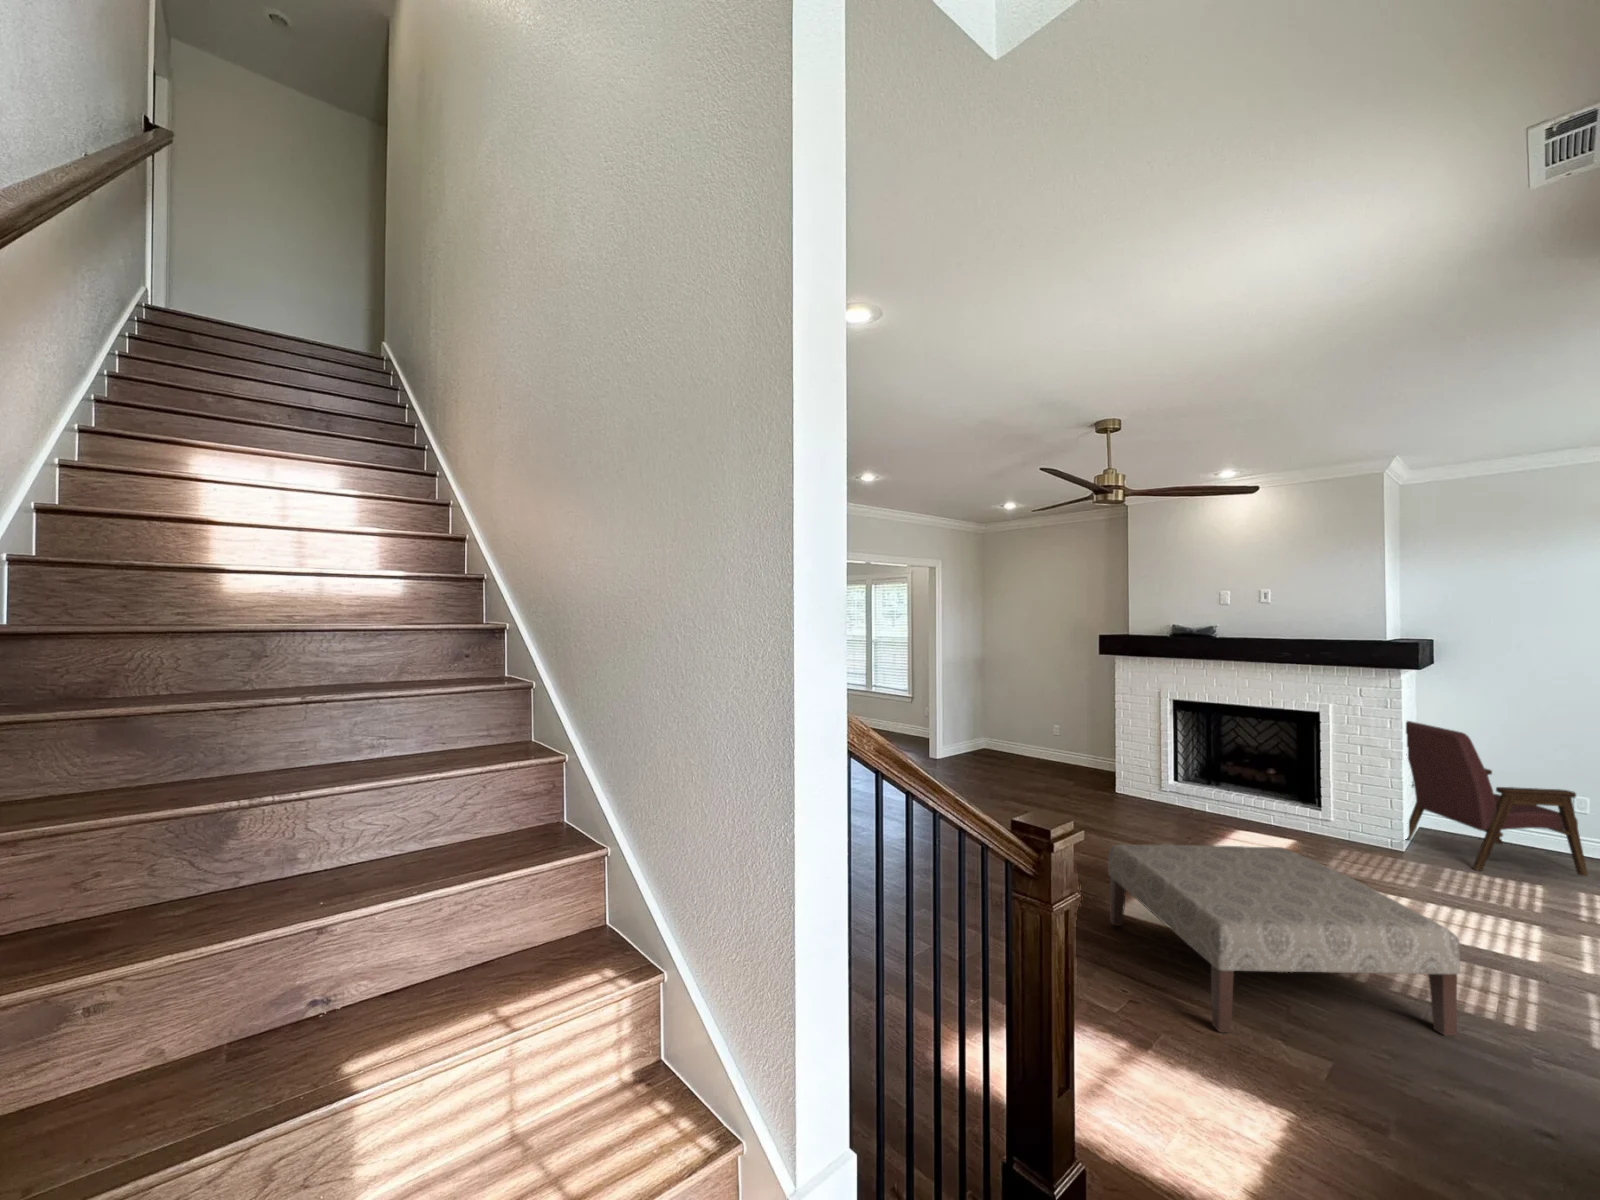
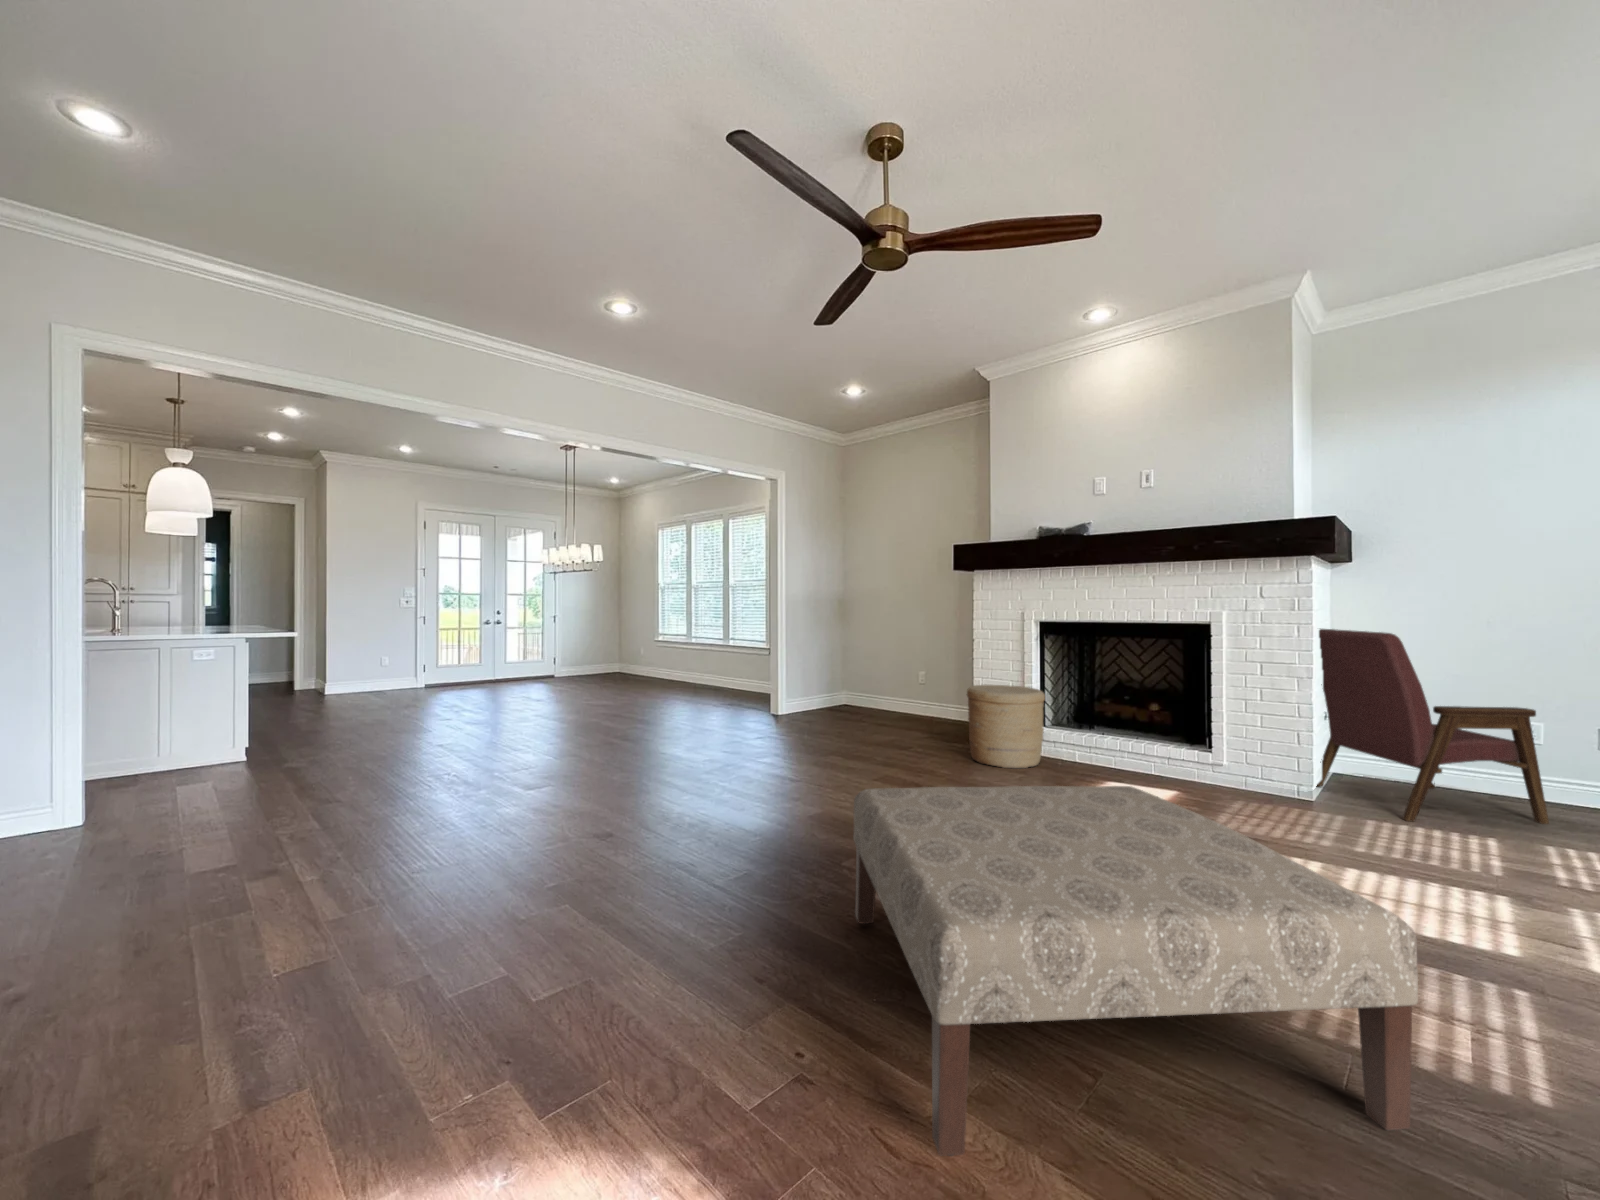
woven basket: none [1119,749,1183,816] -> present [967,685,1045,768]

